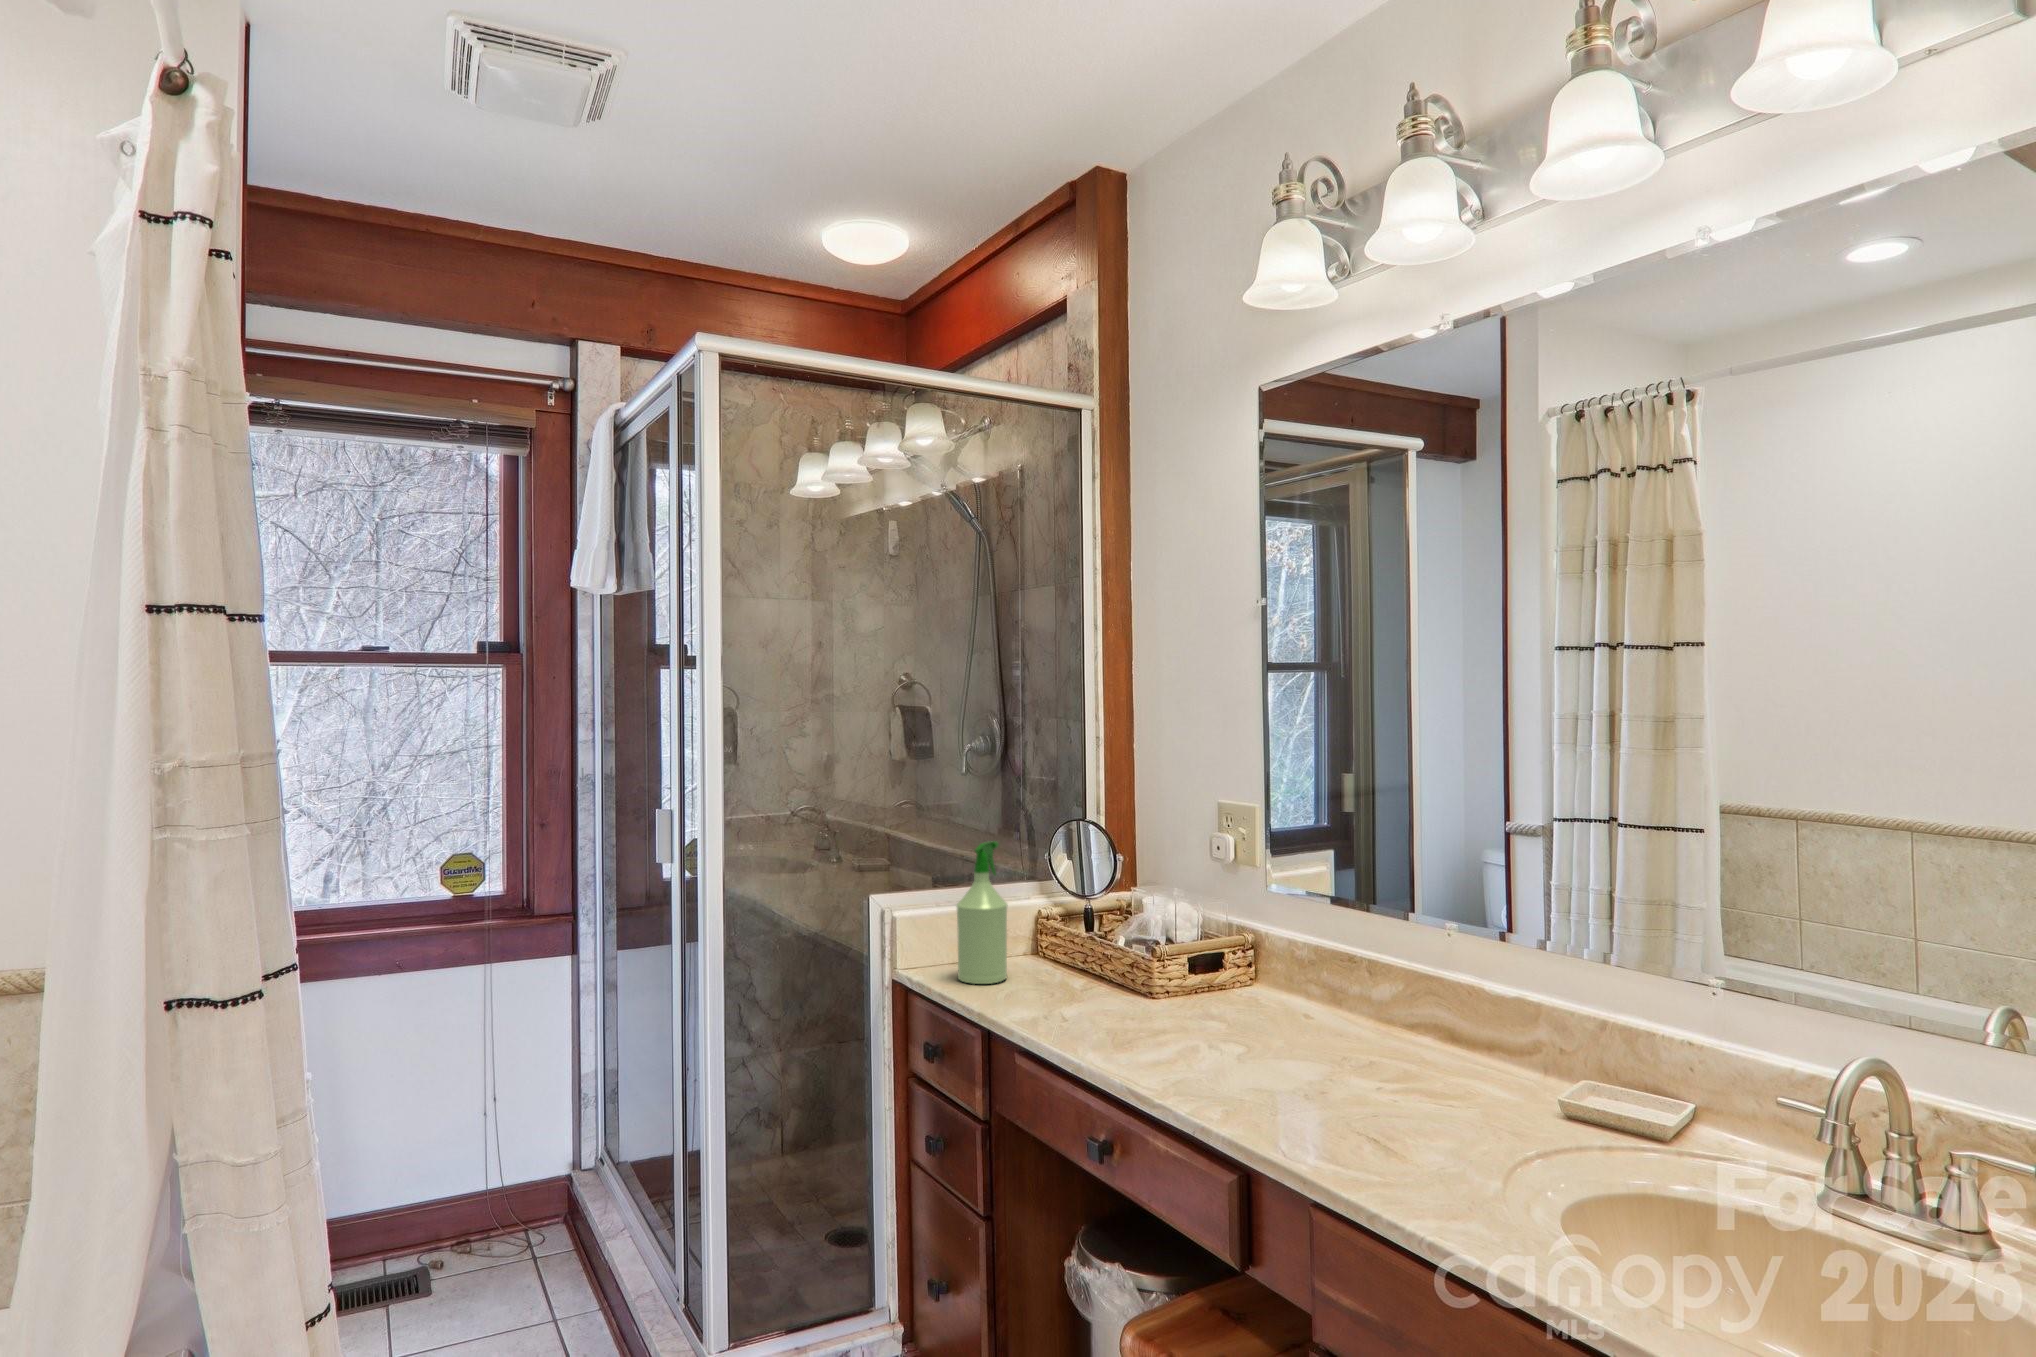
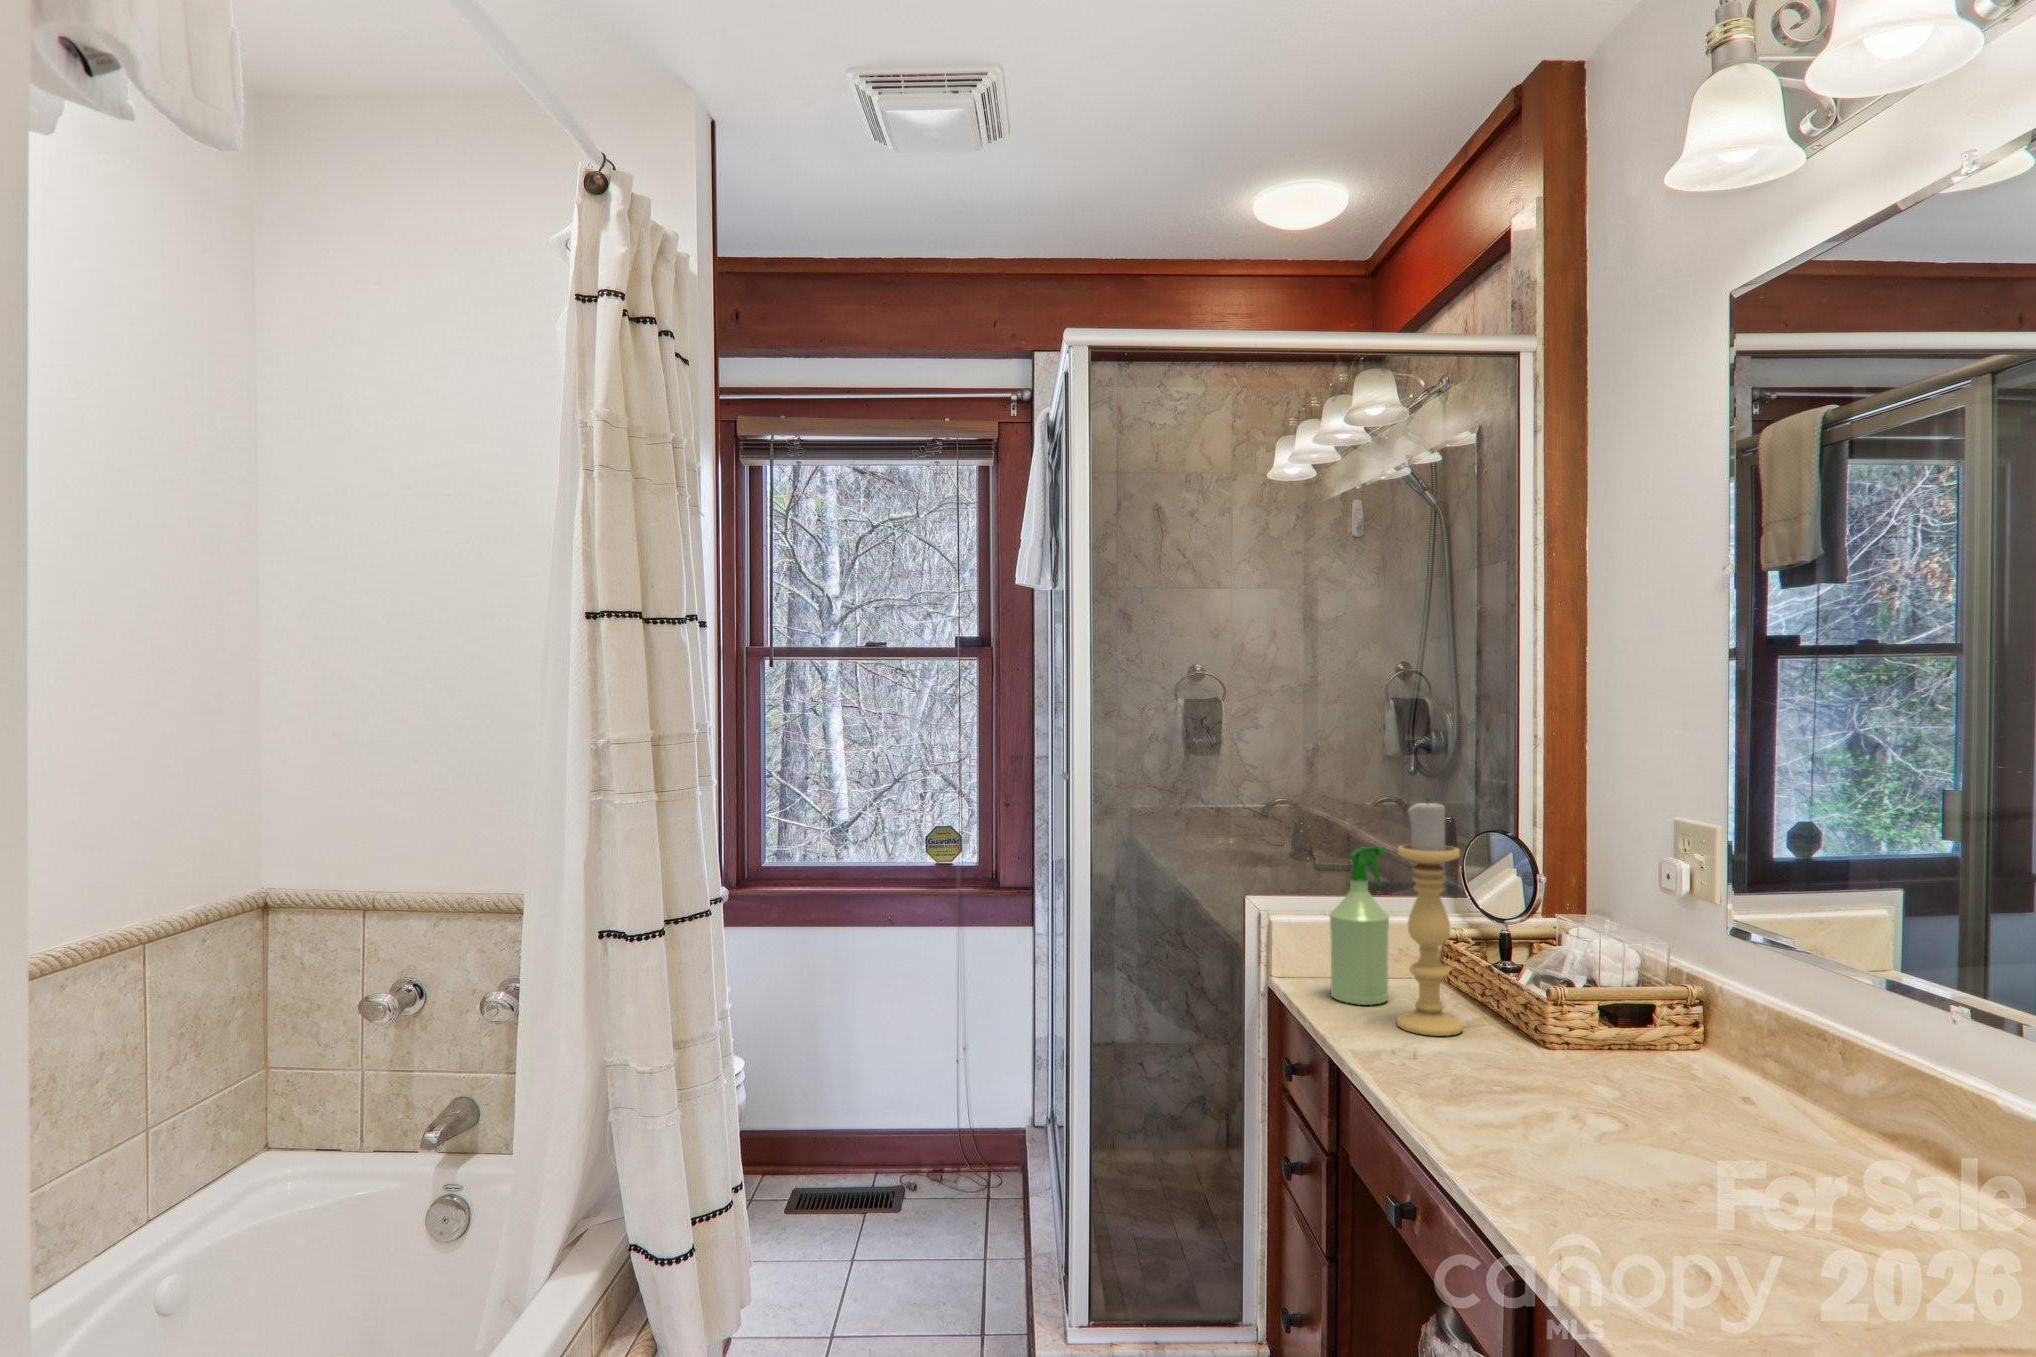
candle holder: none [1028,796,1082,1001] -> present [1397,801,1463,1036]

